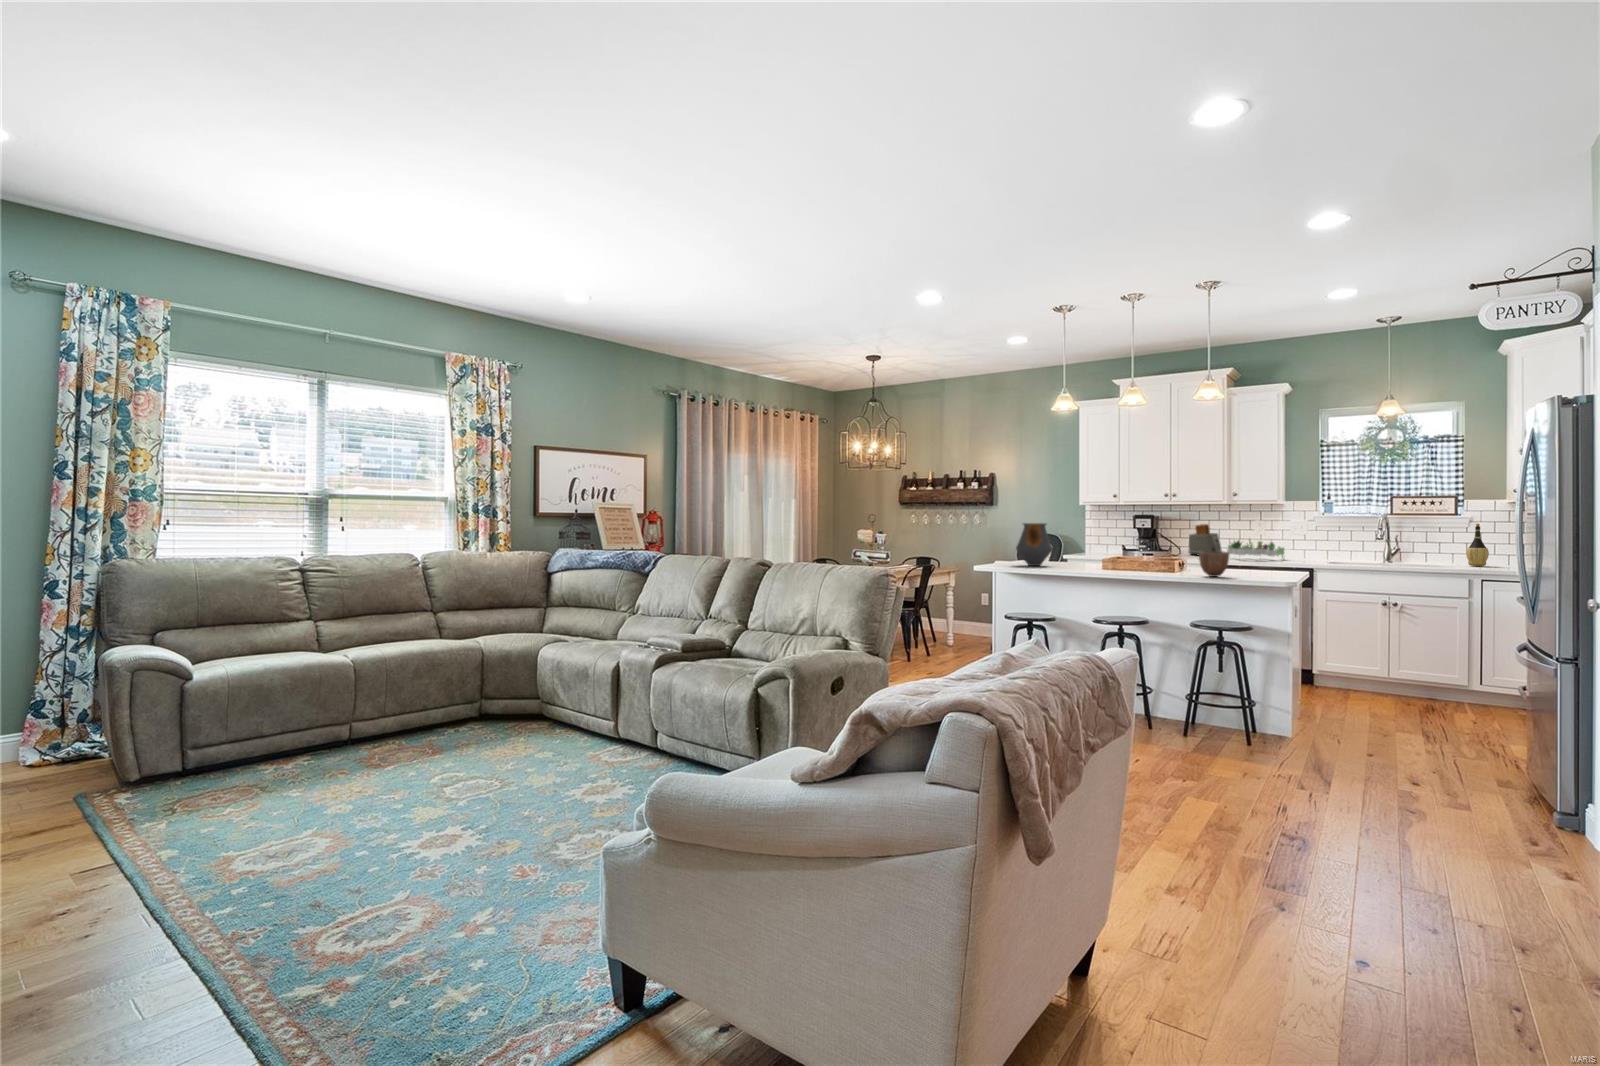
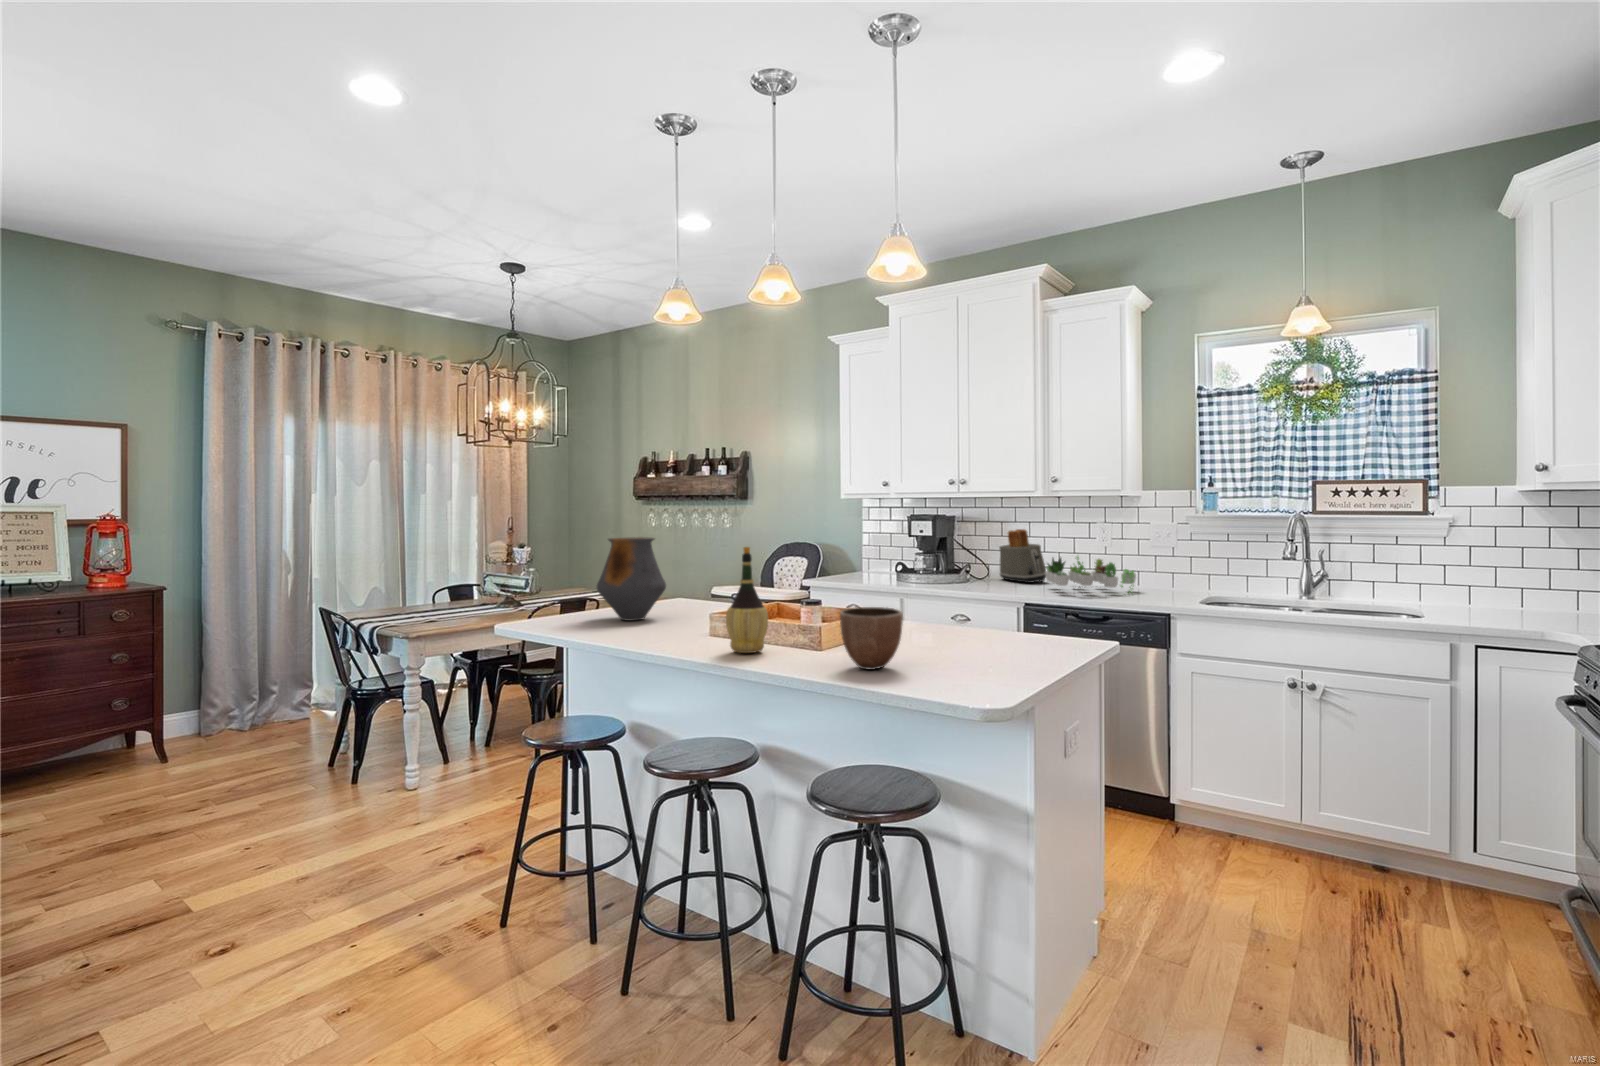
wine bottle: present [1466,524,1489,566] -> present [726,547,768,653]

